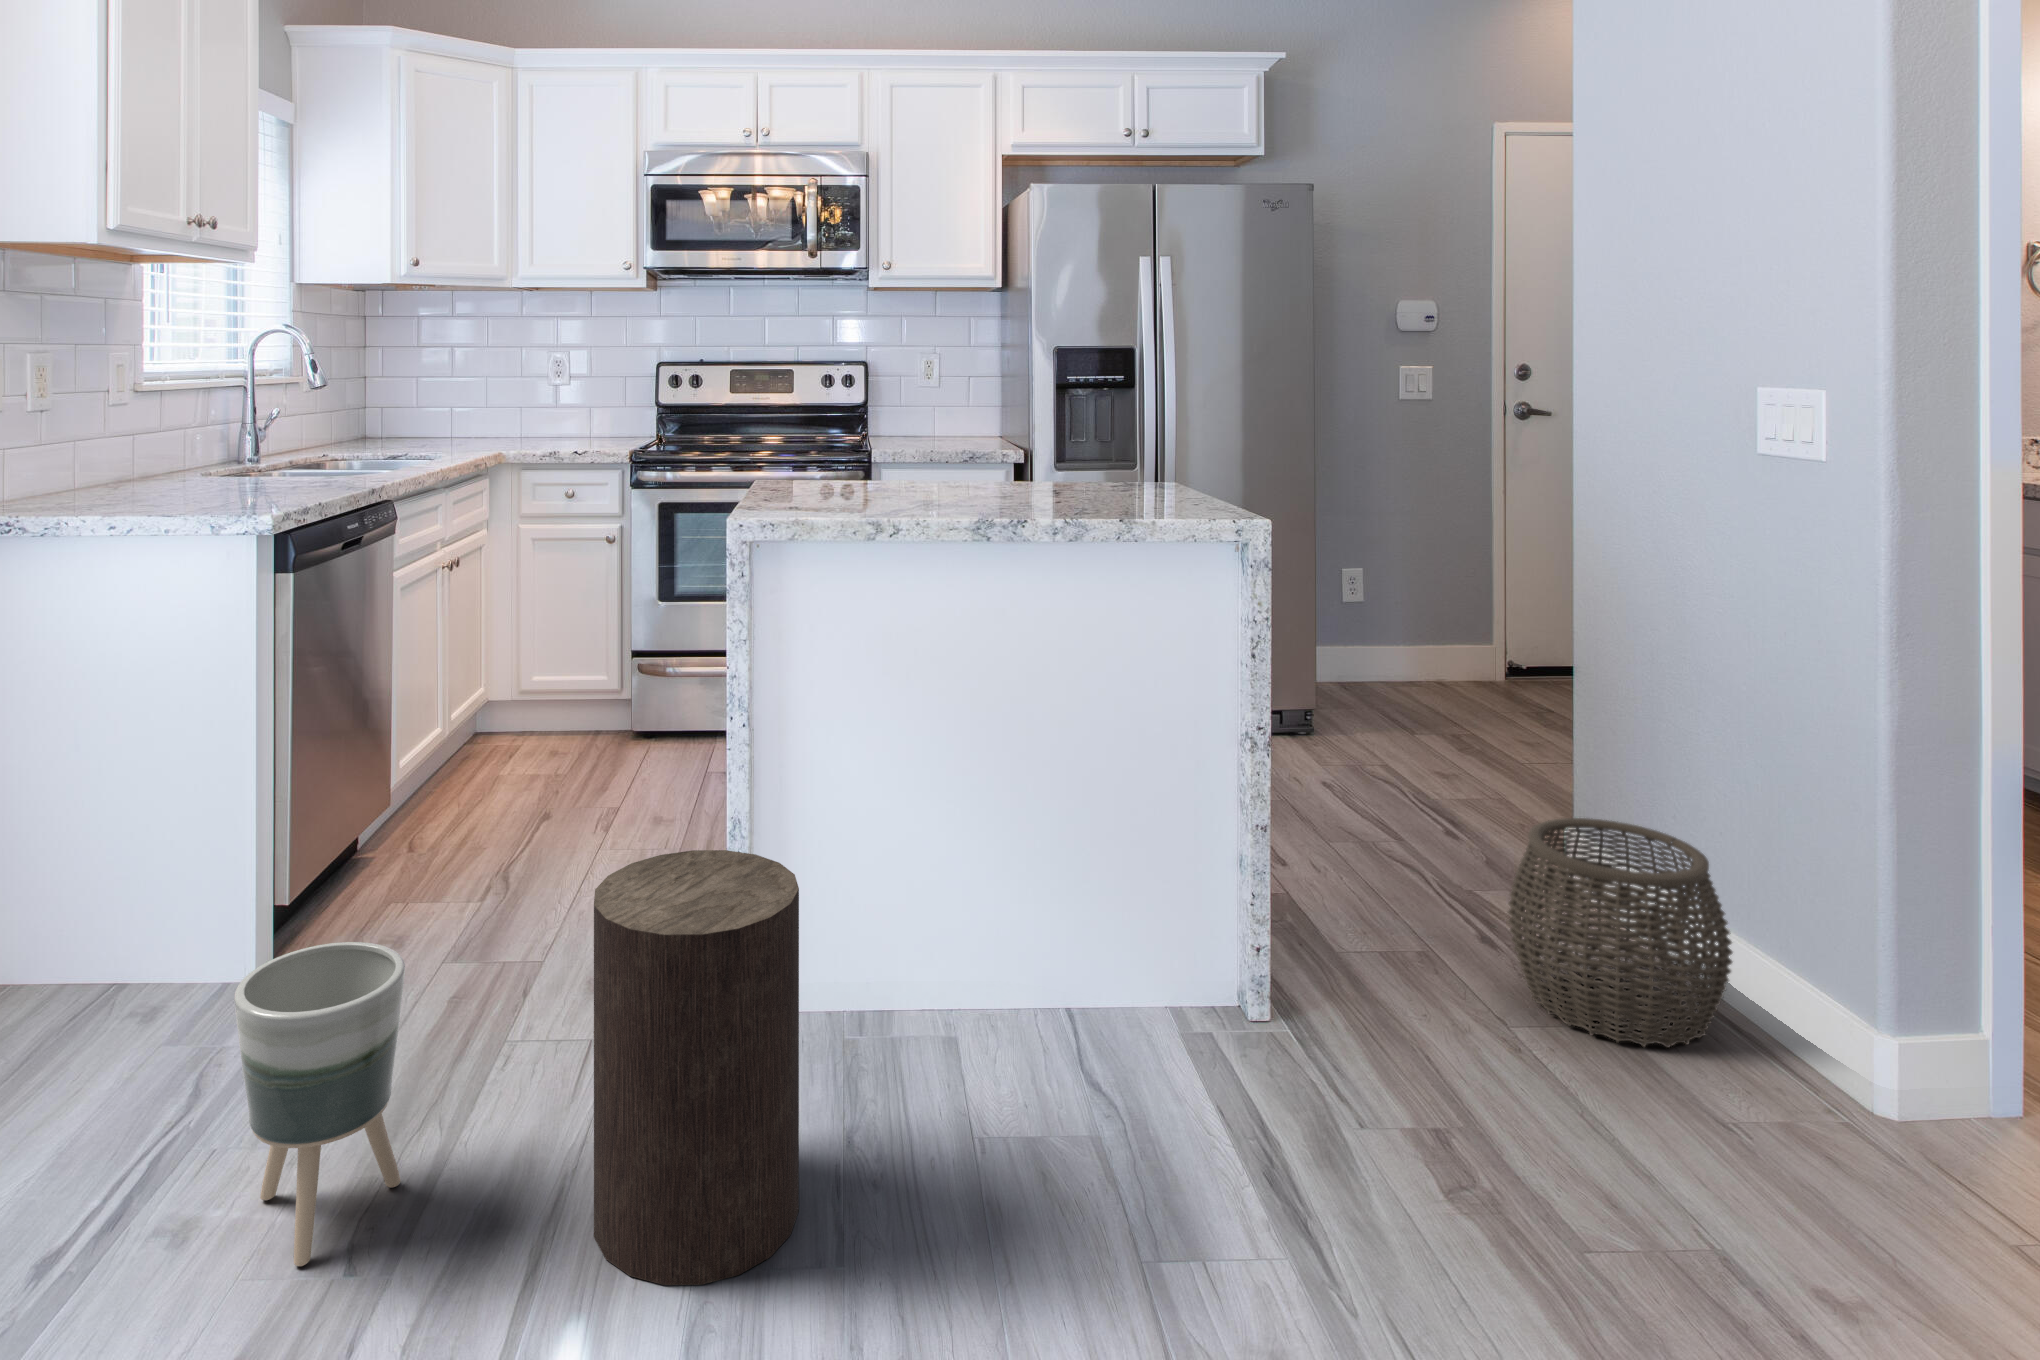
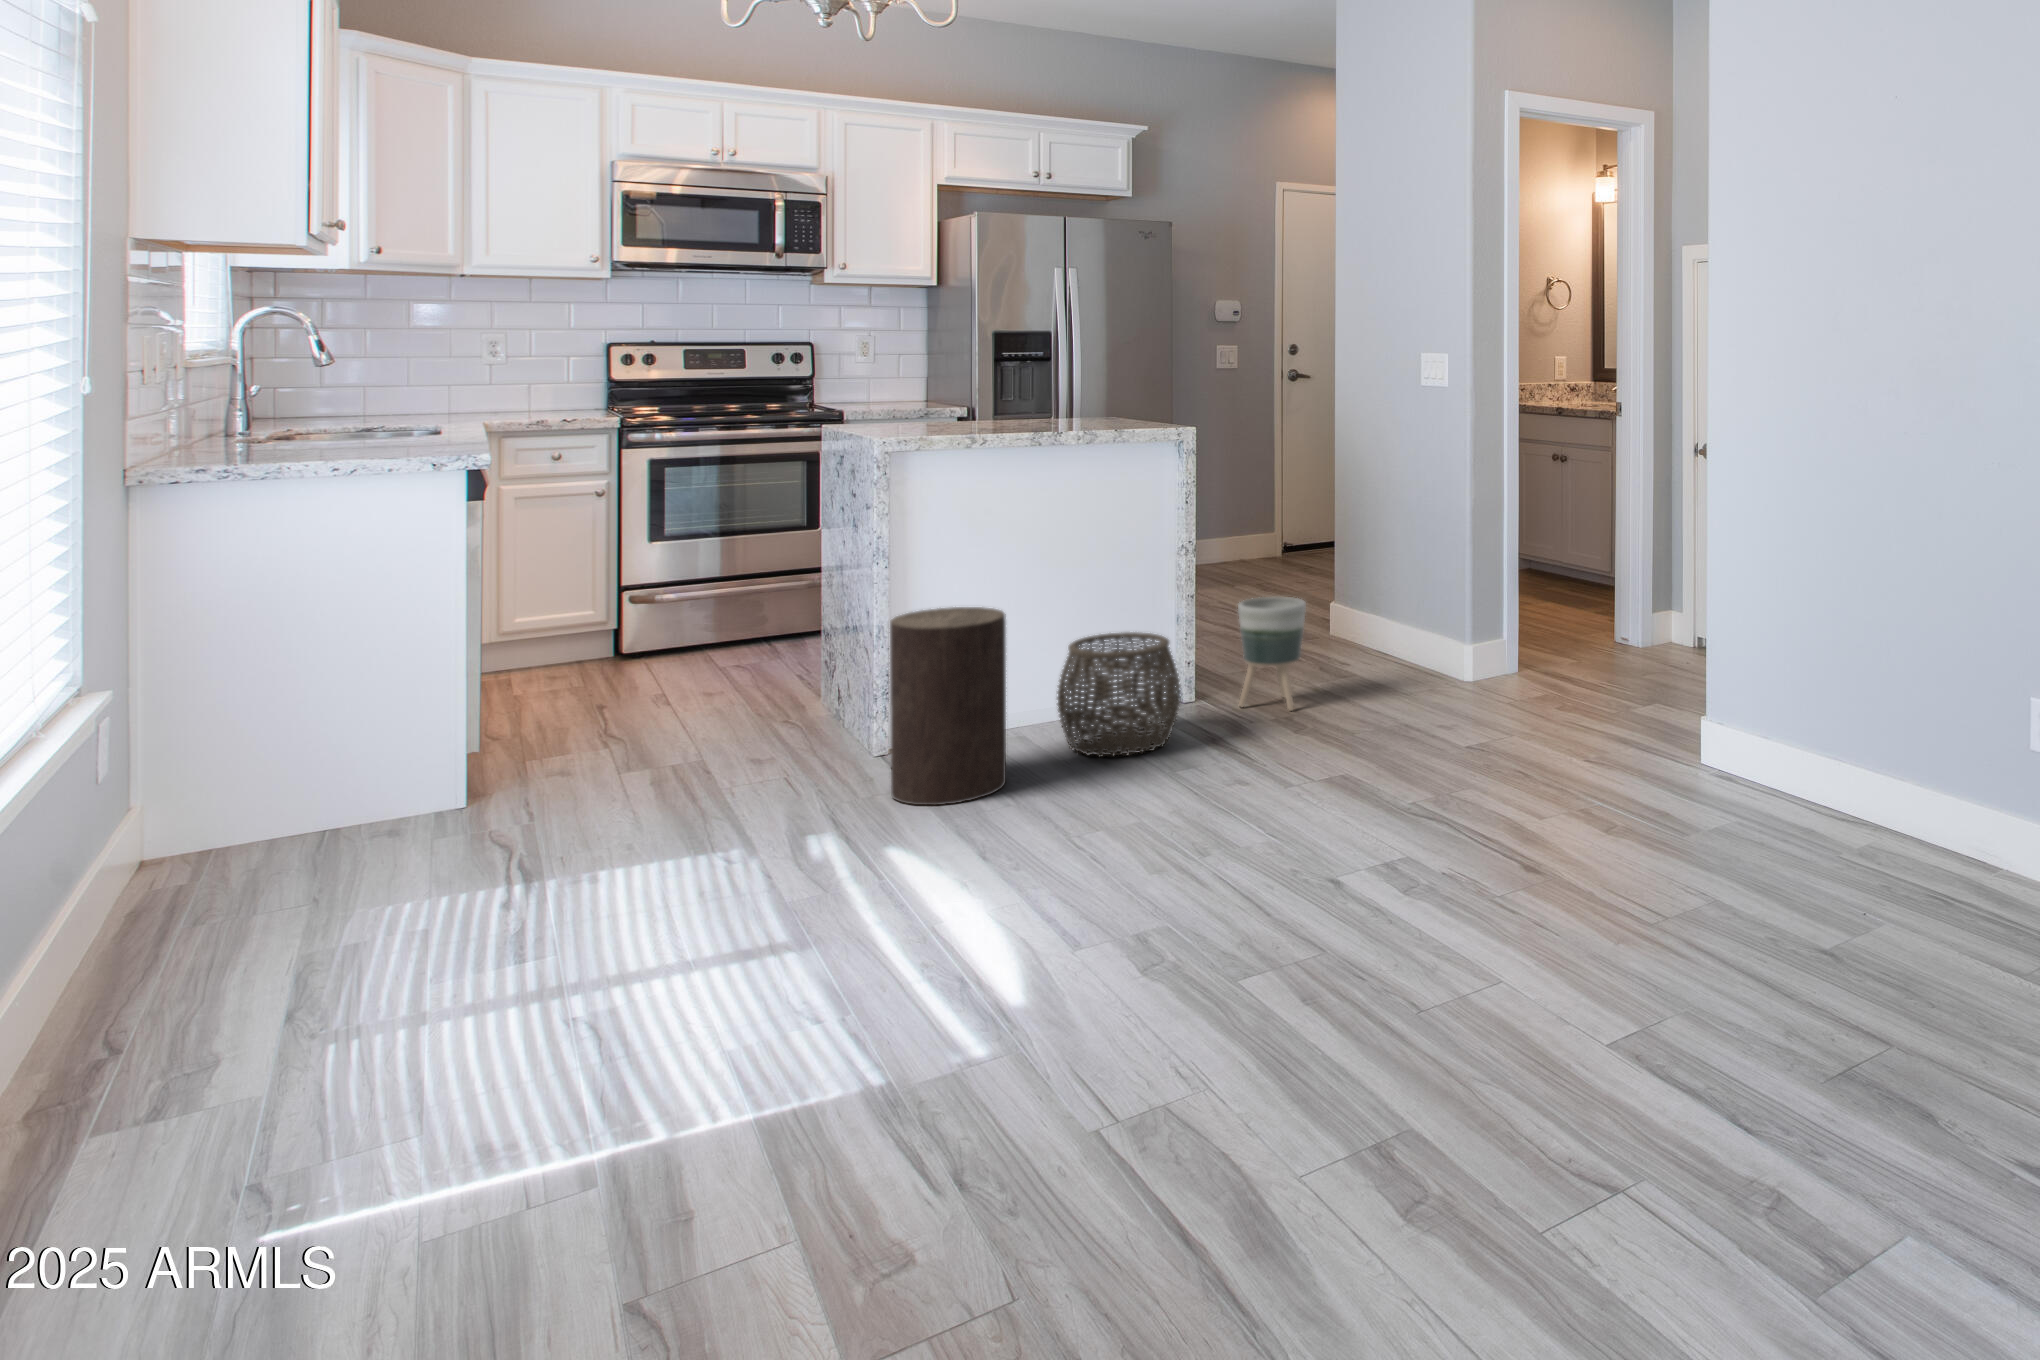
woven basket: present [1508,818,1733,1048] -> present [1057,632,1180,757]
planter: present [234,942,405,1266] -> present [1238,597,1306,711]

